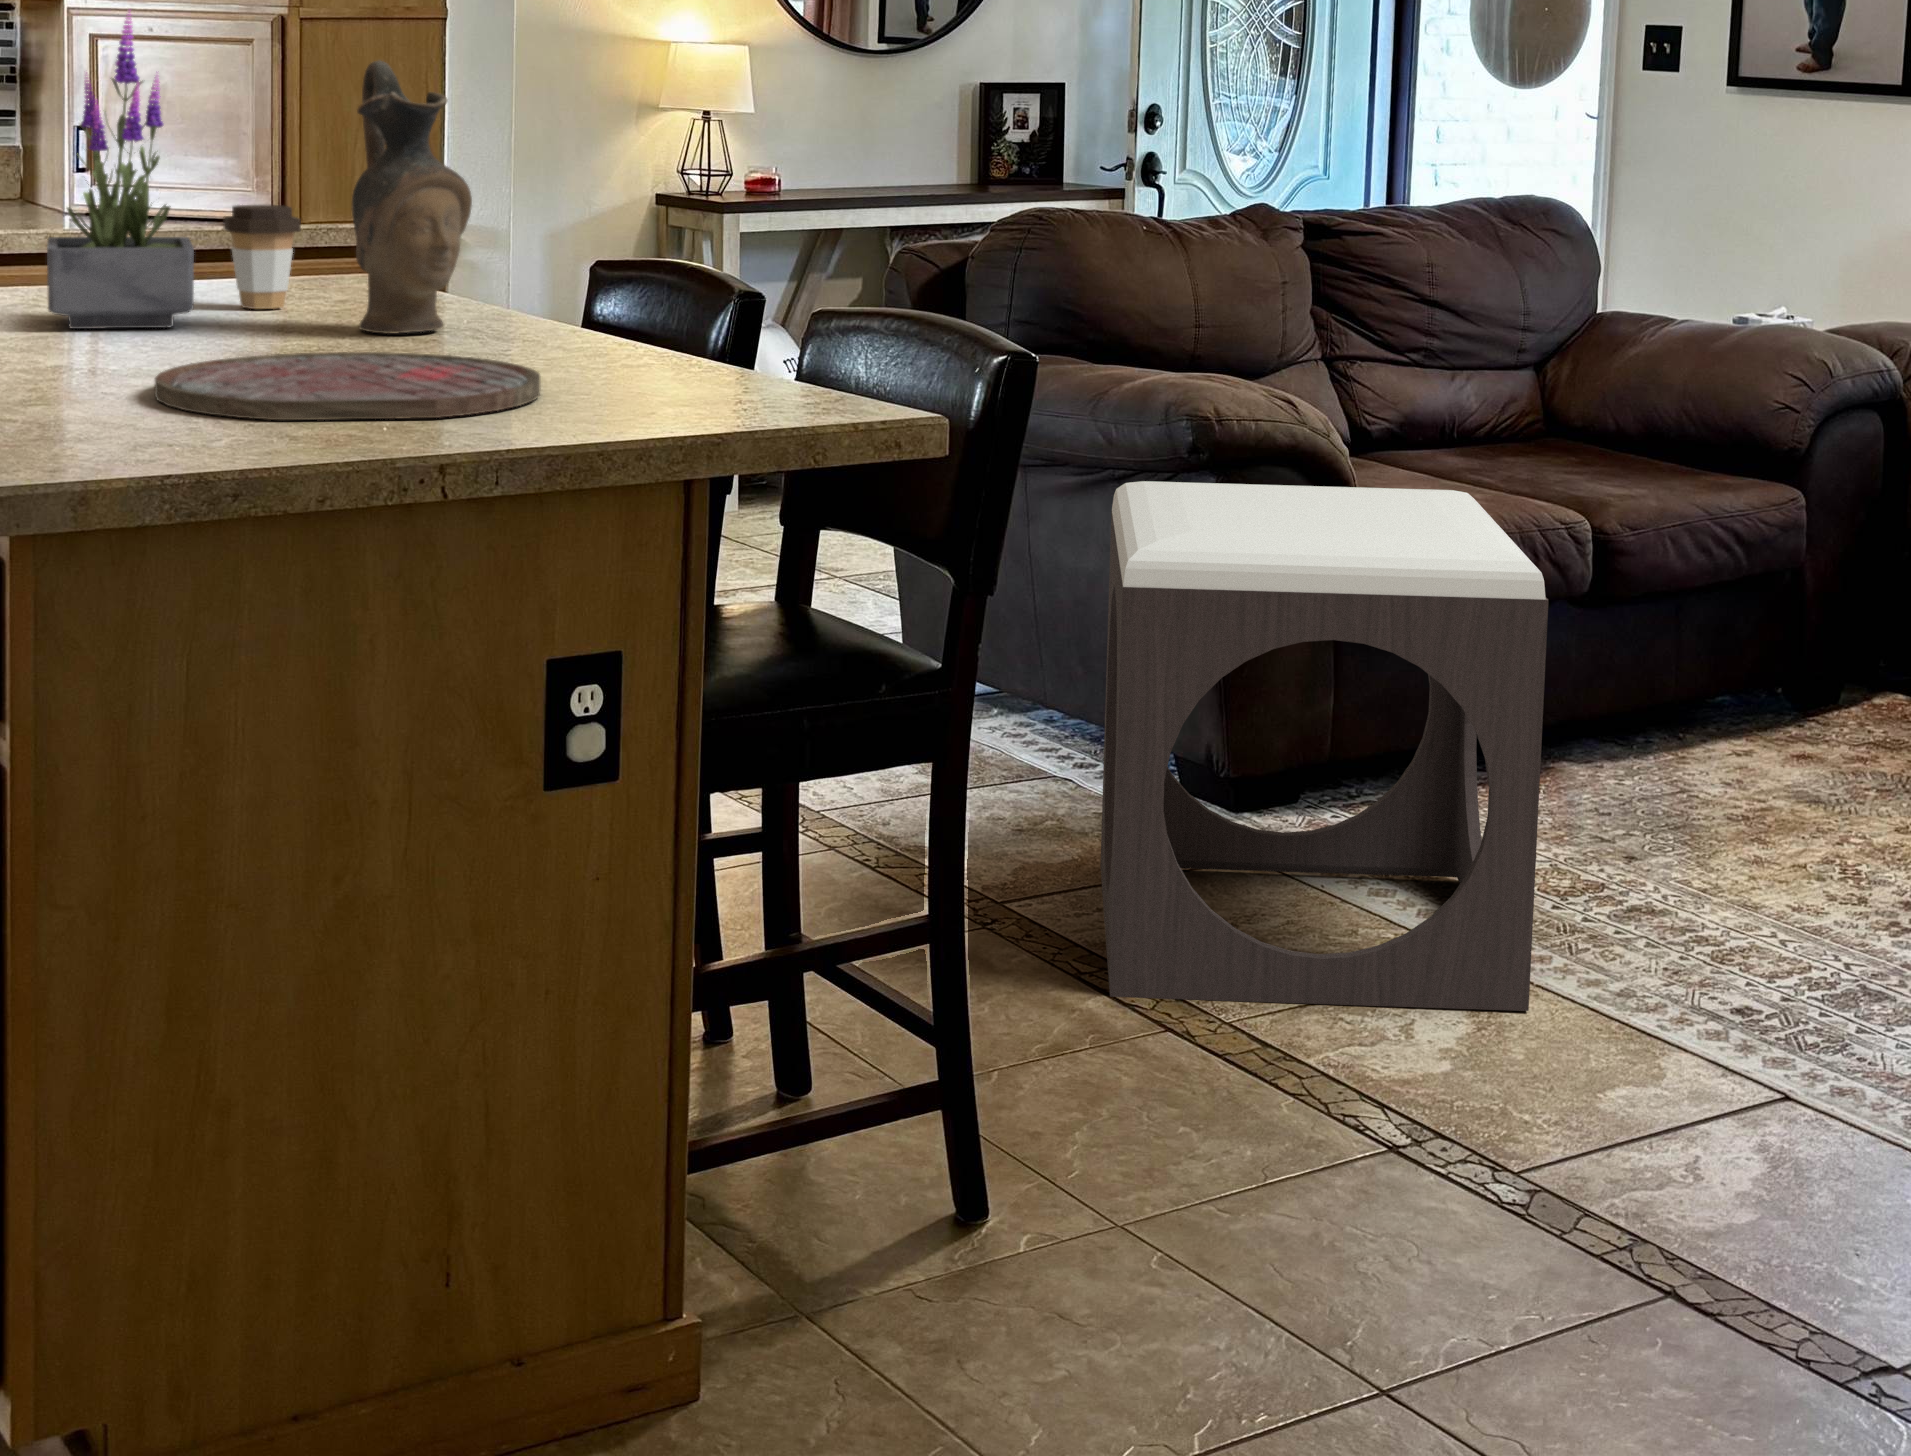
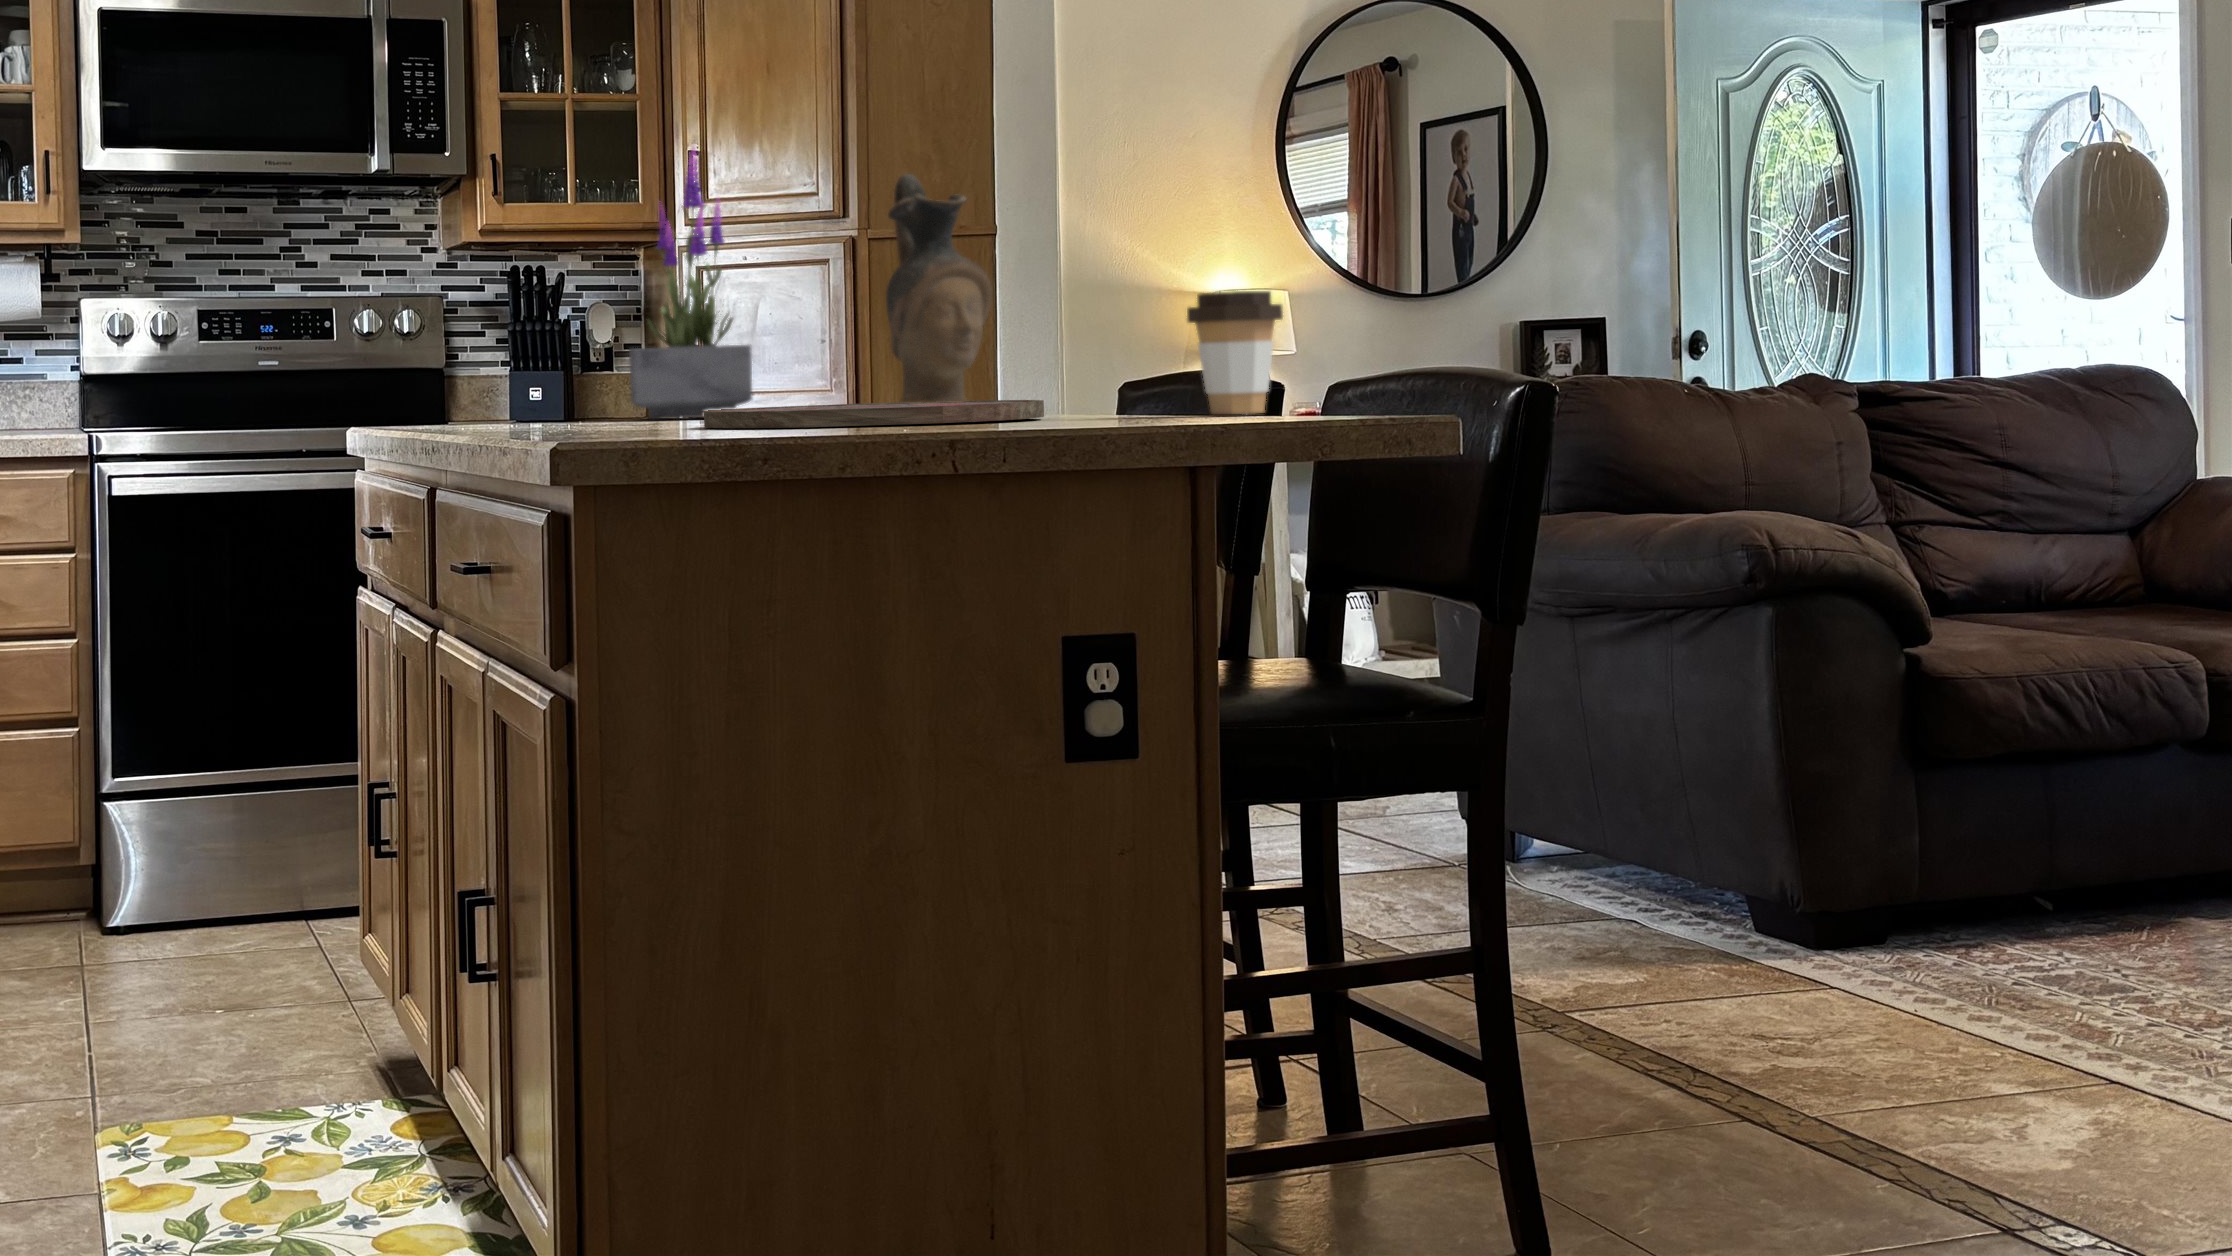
coffee cup: present [224,205,301,309] -> present [1187,291,1283,414]
footstool: present [1100,481,1548,1011] -> none [1655,589,2161,1126]

